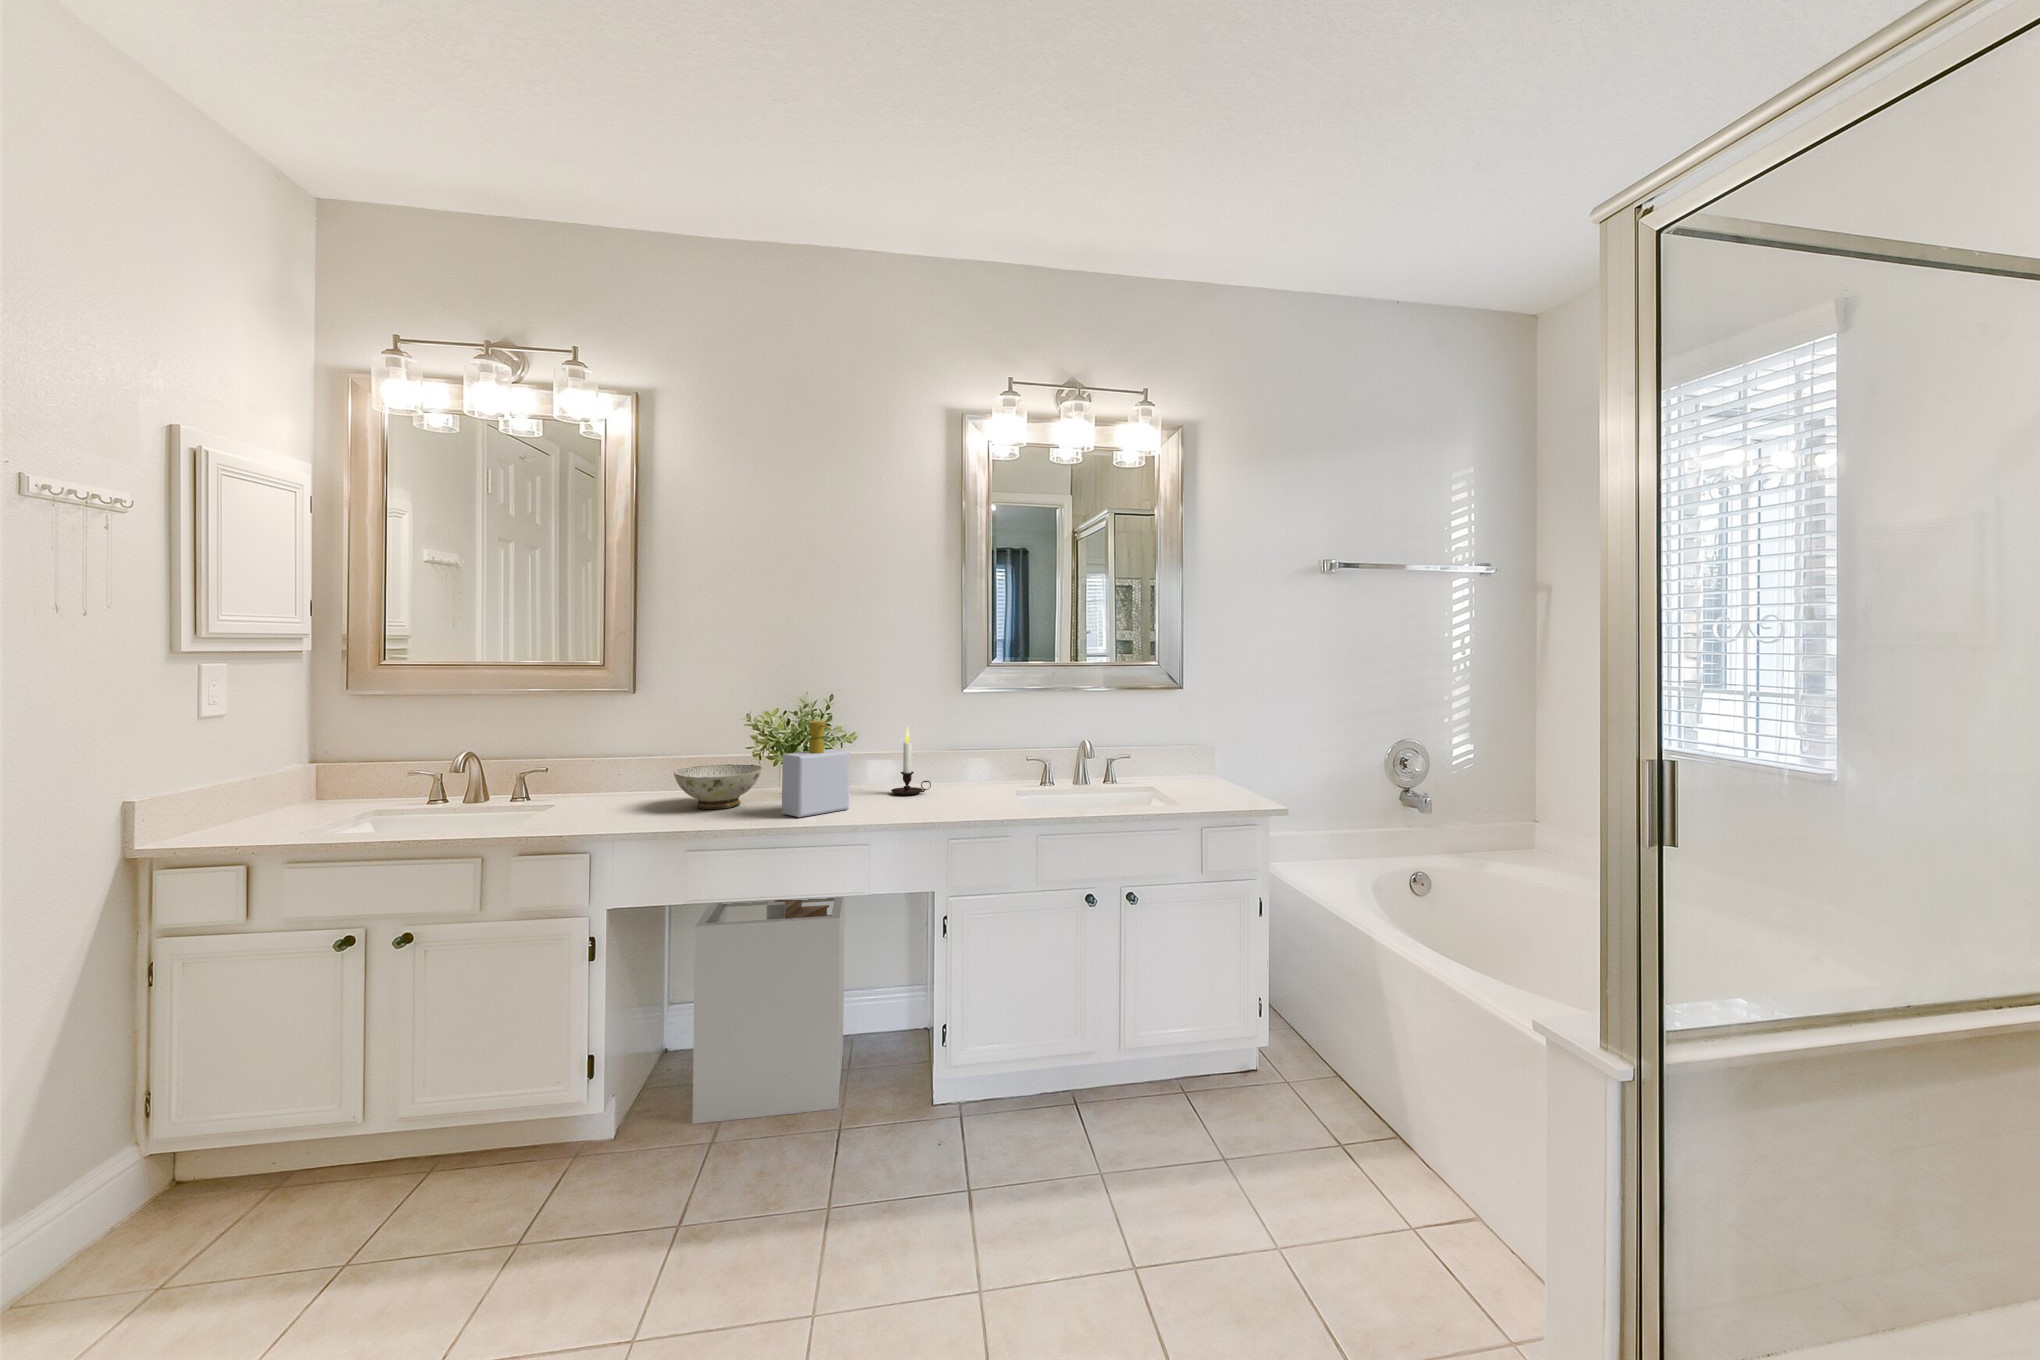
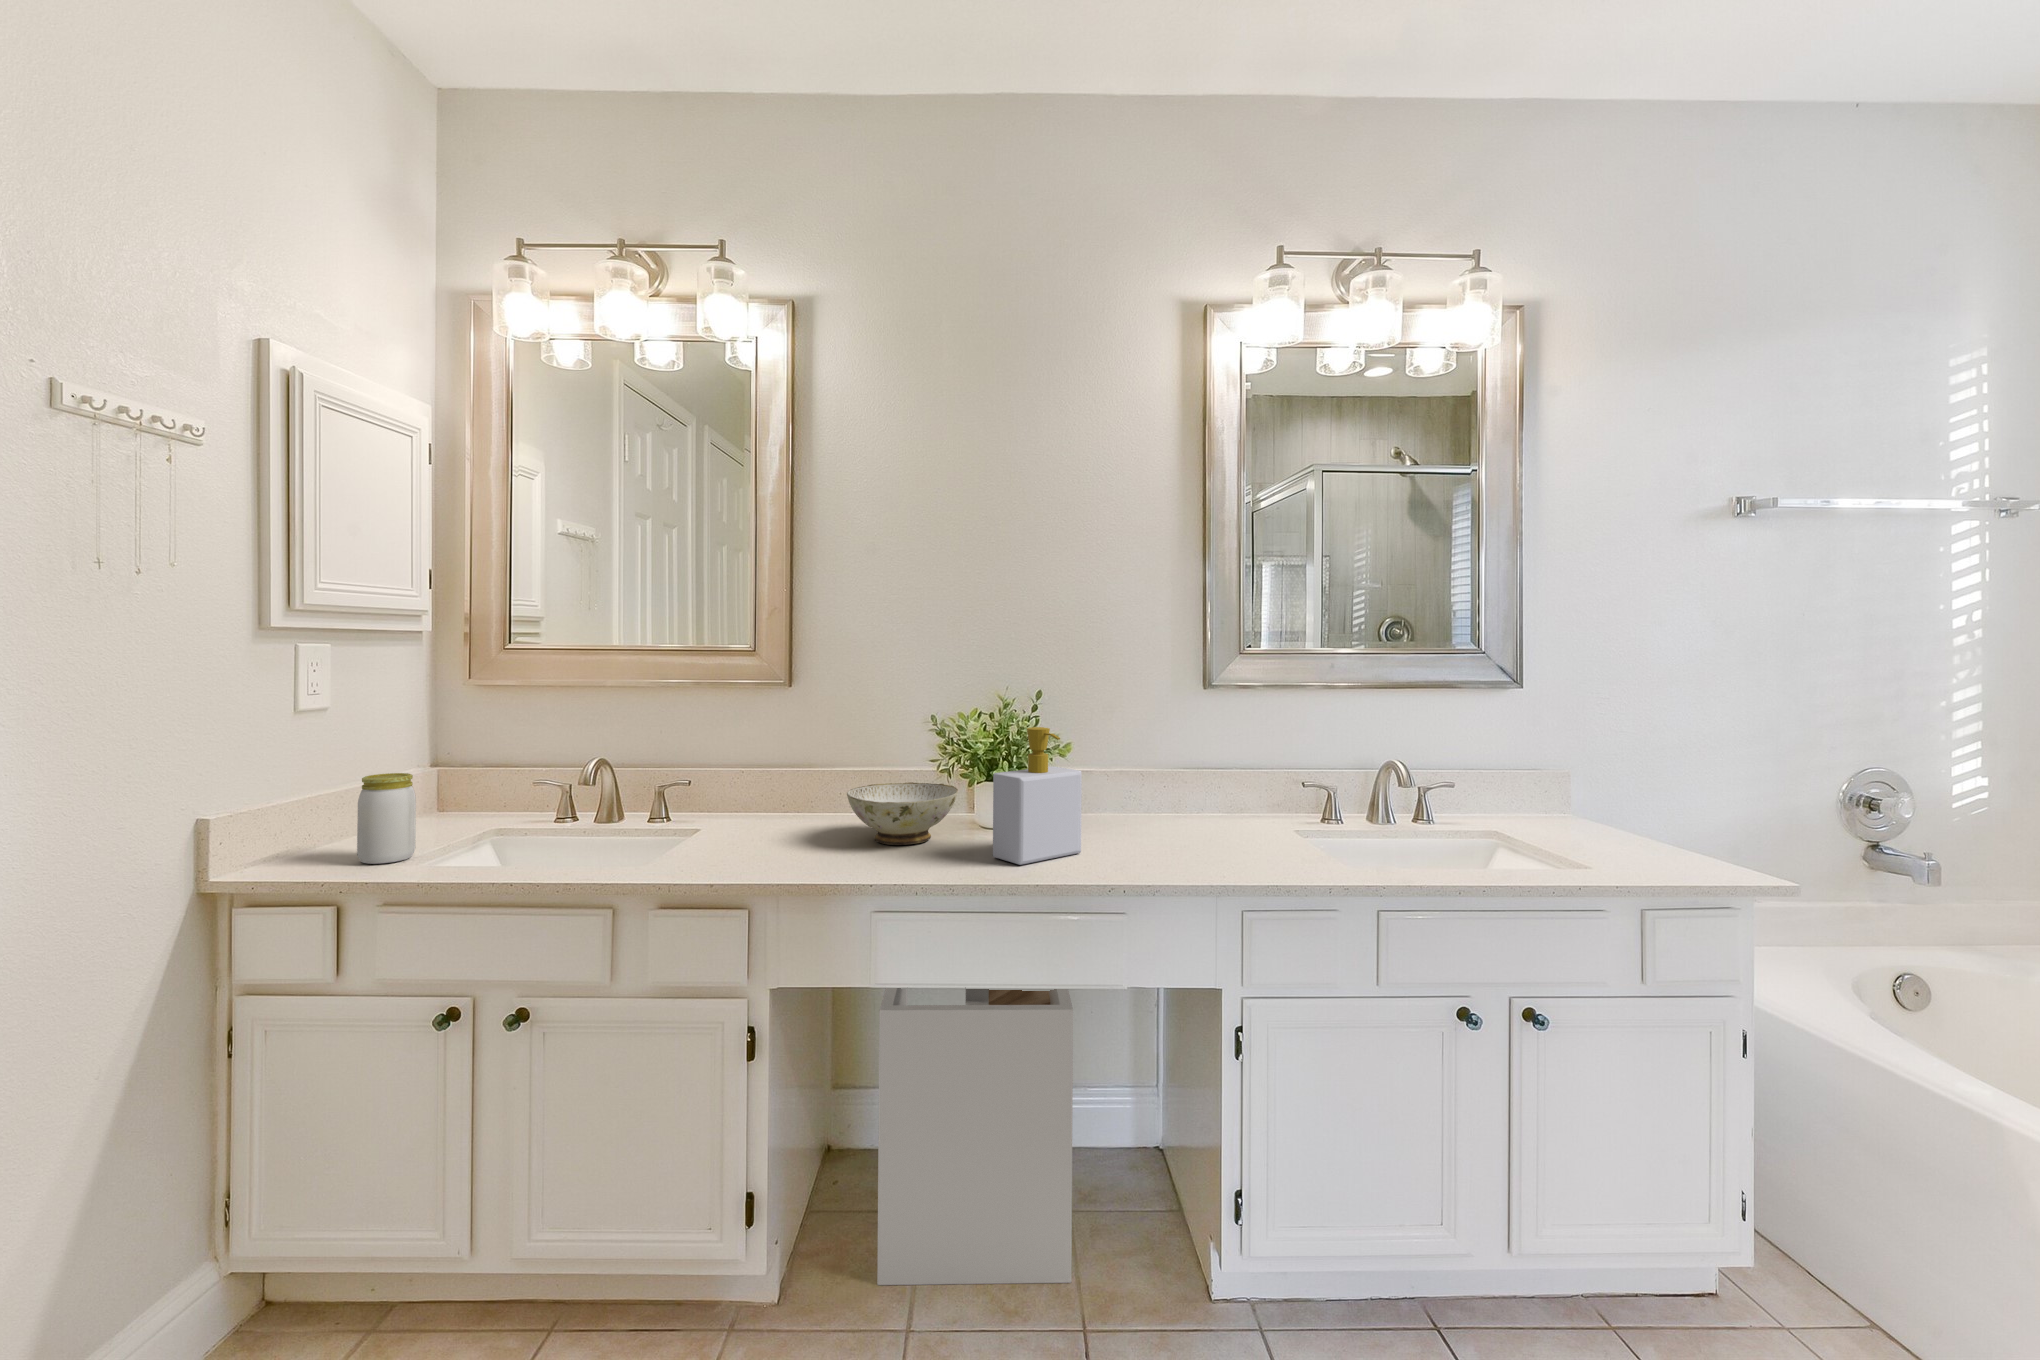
candle: present [891,726,931,795] -> none [1122,735,1178,831]
jar: none [260,765,311,835] -> present [357,773,416,864]

